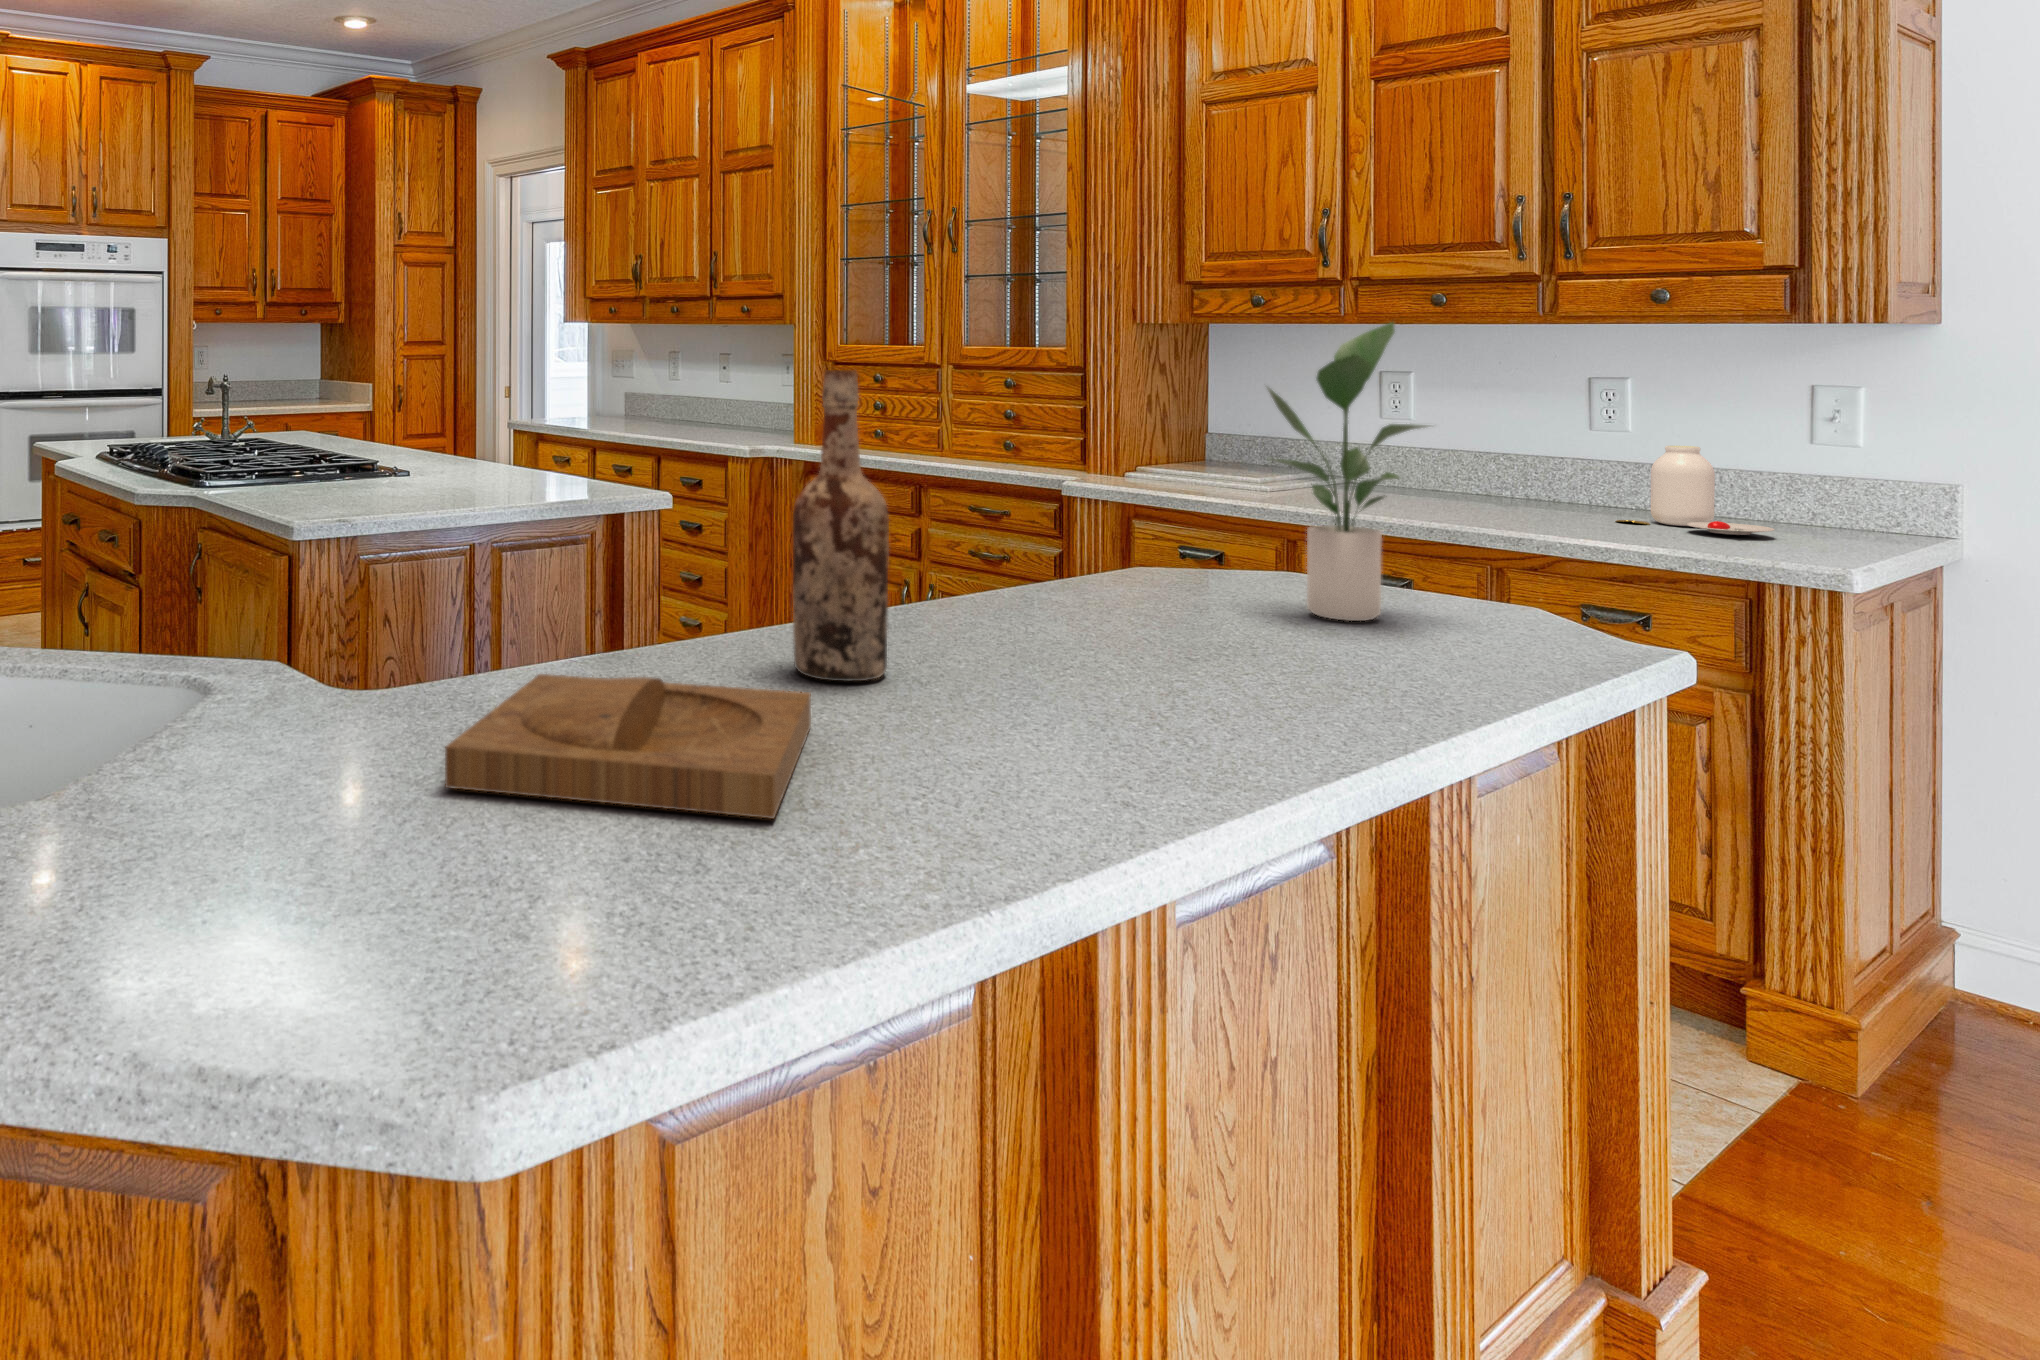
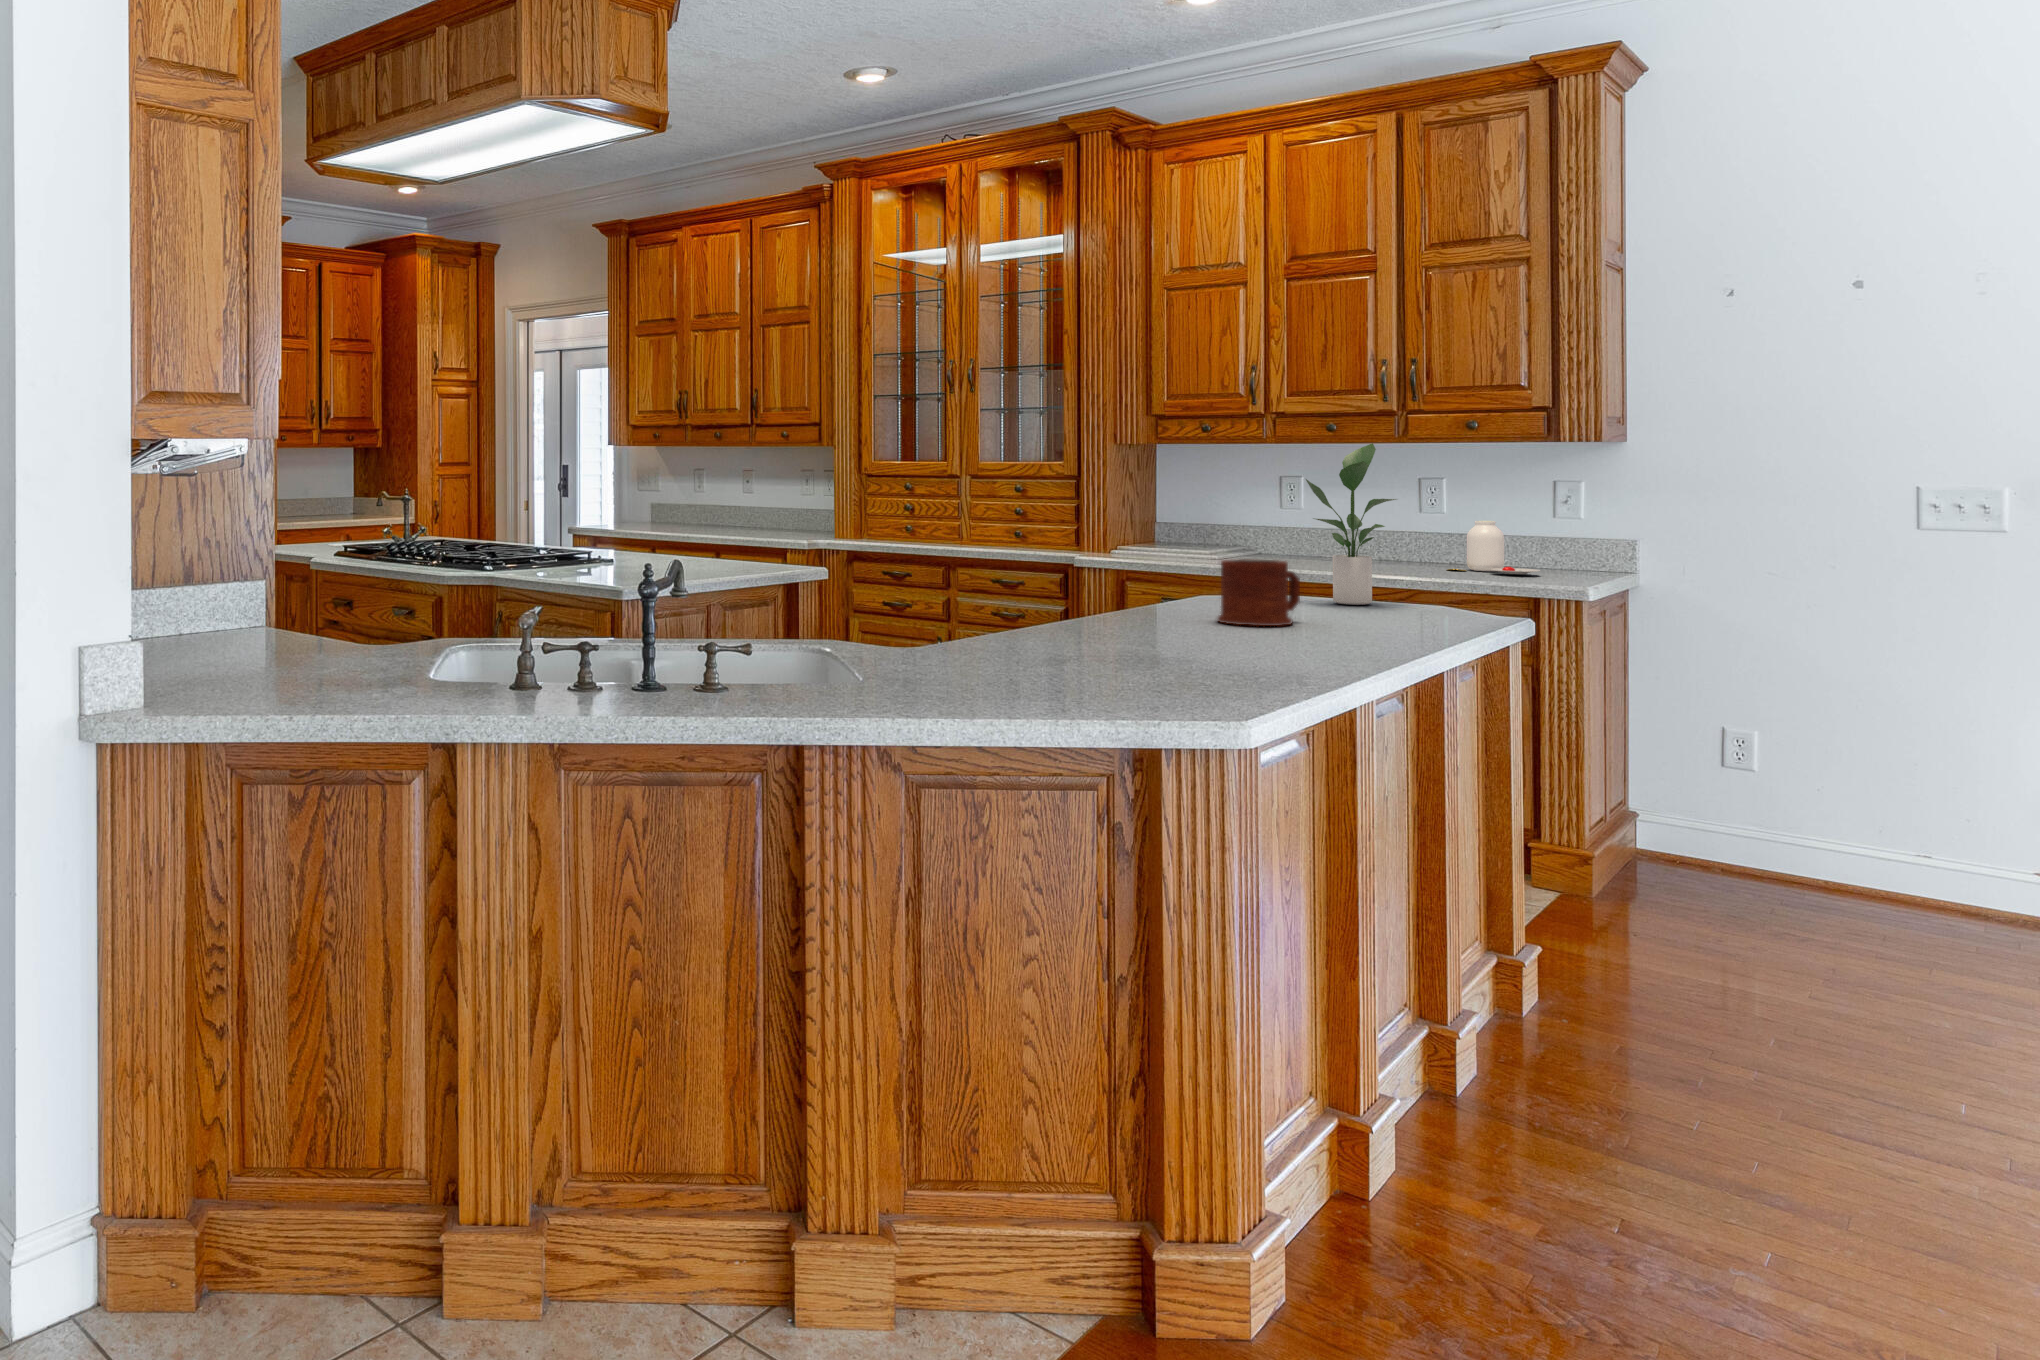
wine bottle: present [793,370,889,681] -> none [1114,470,1166,628]
mug: none [1015,542,1180,684] -> present [1218,559,1300,626]
tray: present [445,674,811,819] -> none [1022,617,1206,659]

